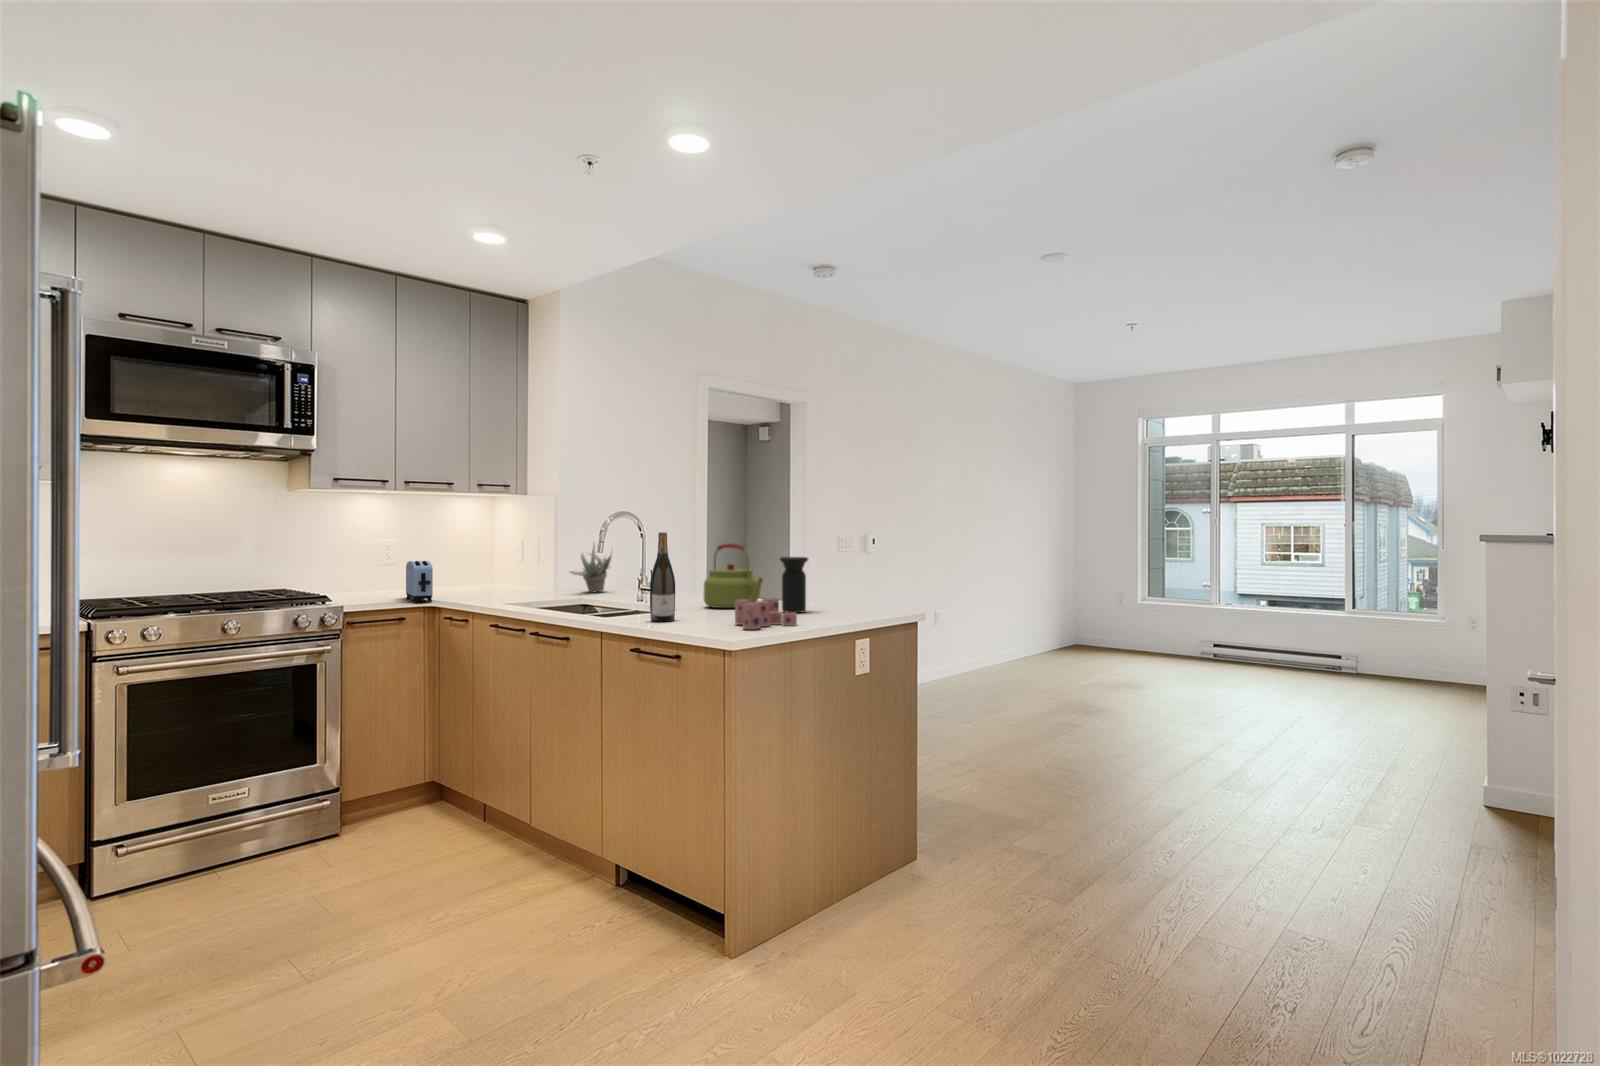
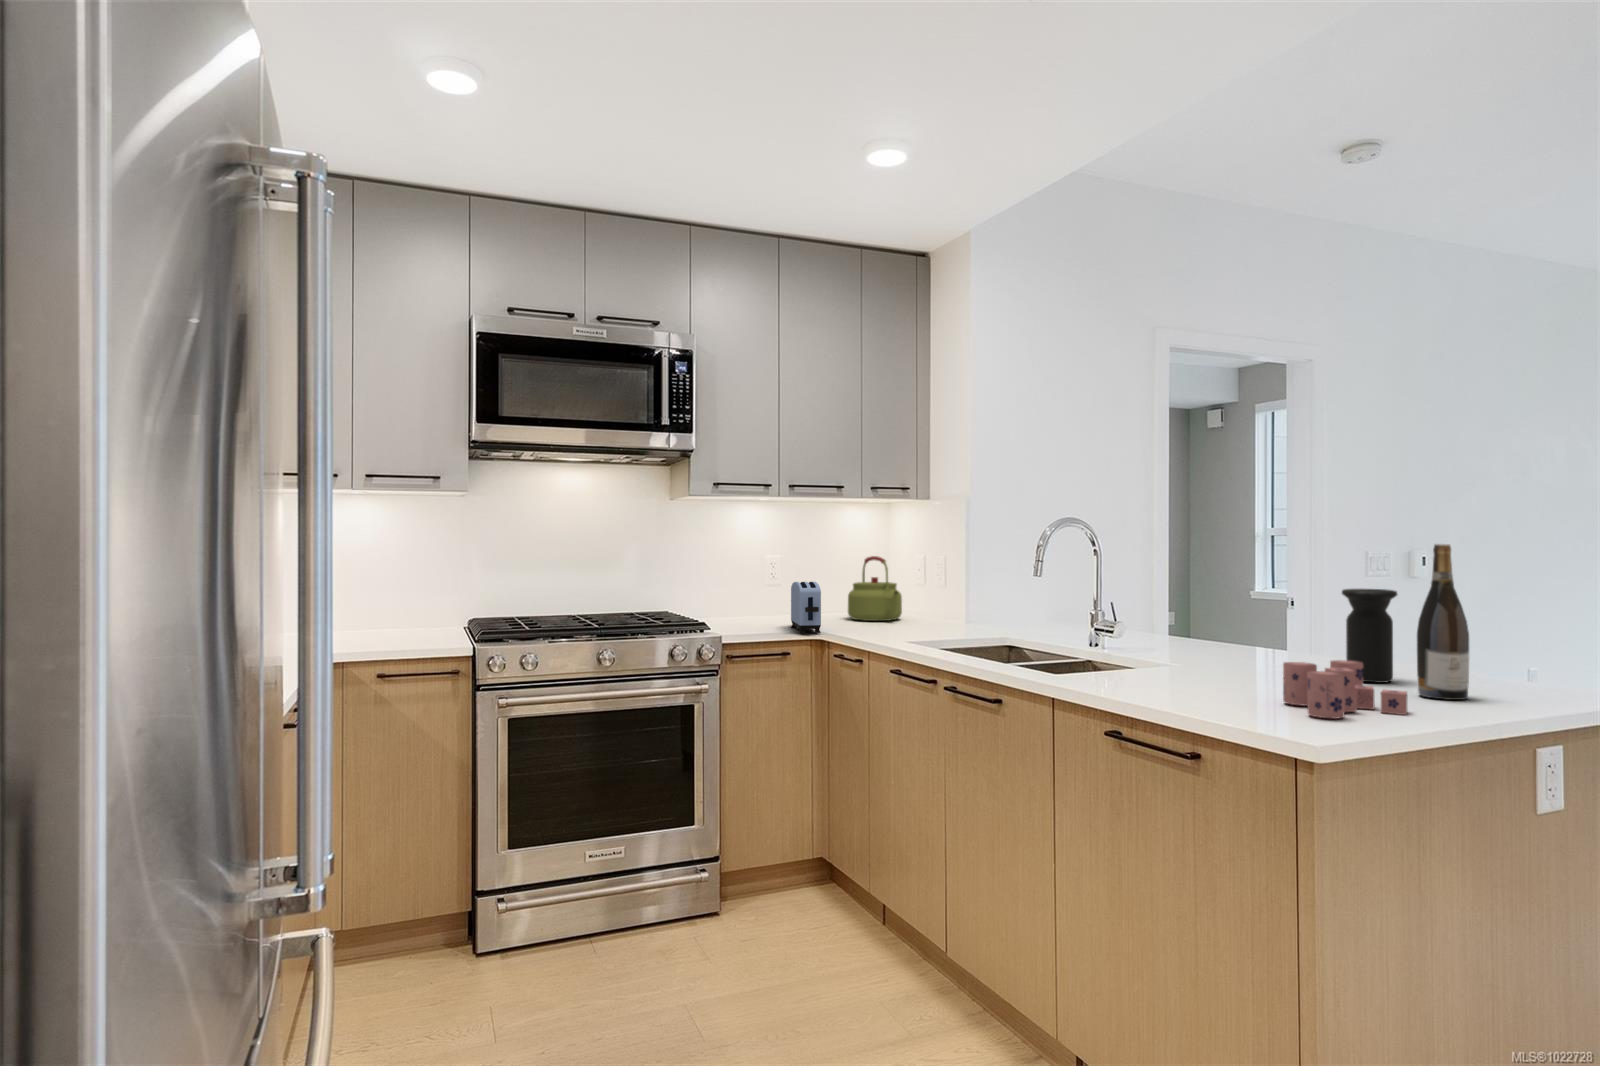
wine bottle: present [650,532,675,622] -> present [1417,544,1469,700]
succulent plant: present [570,543,612,593] -> none [985,559,1042,626]
kettle: present [704,543,763,608] -> present [848,556,902,621]

